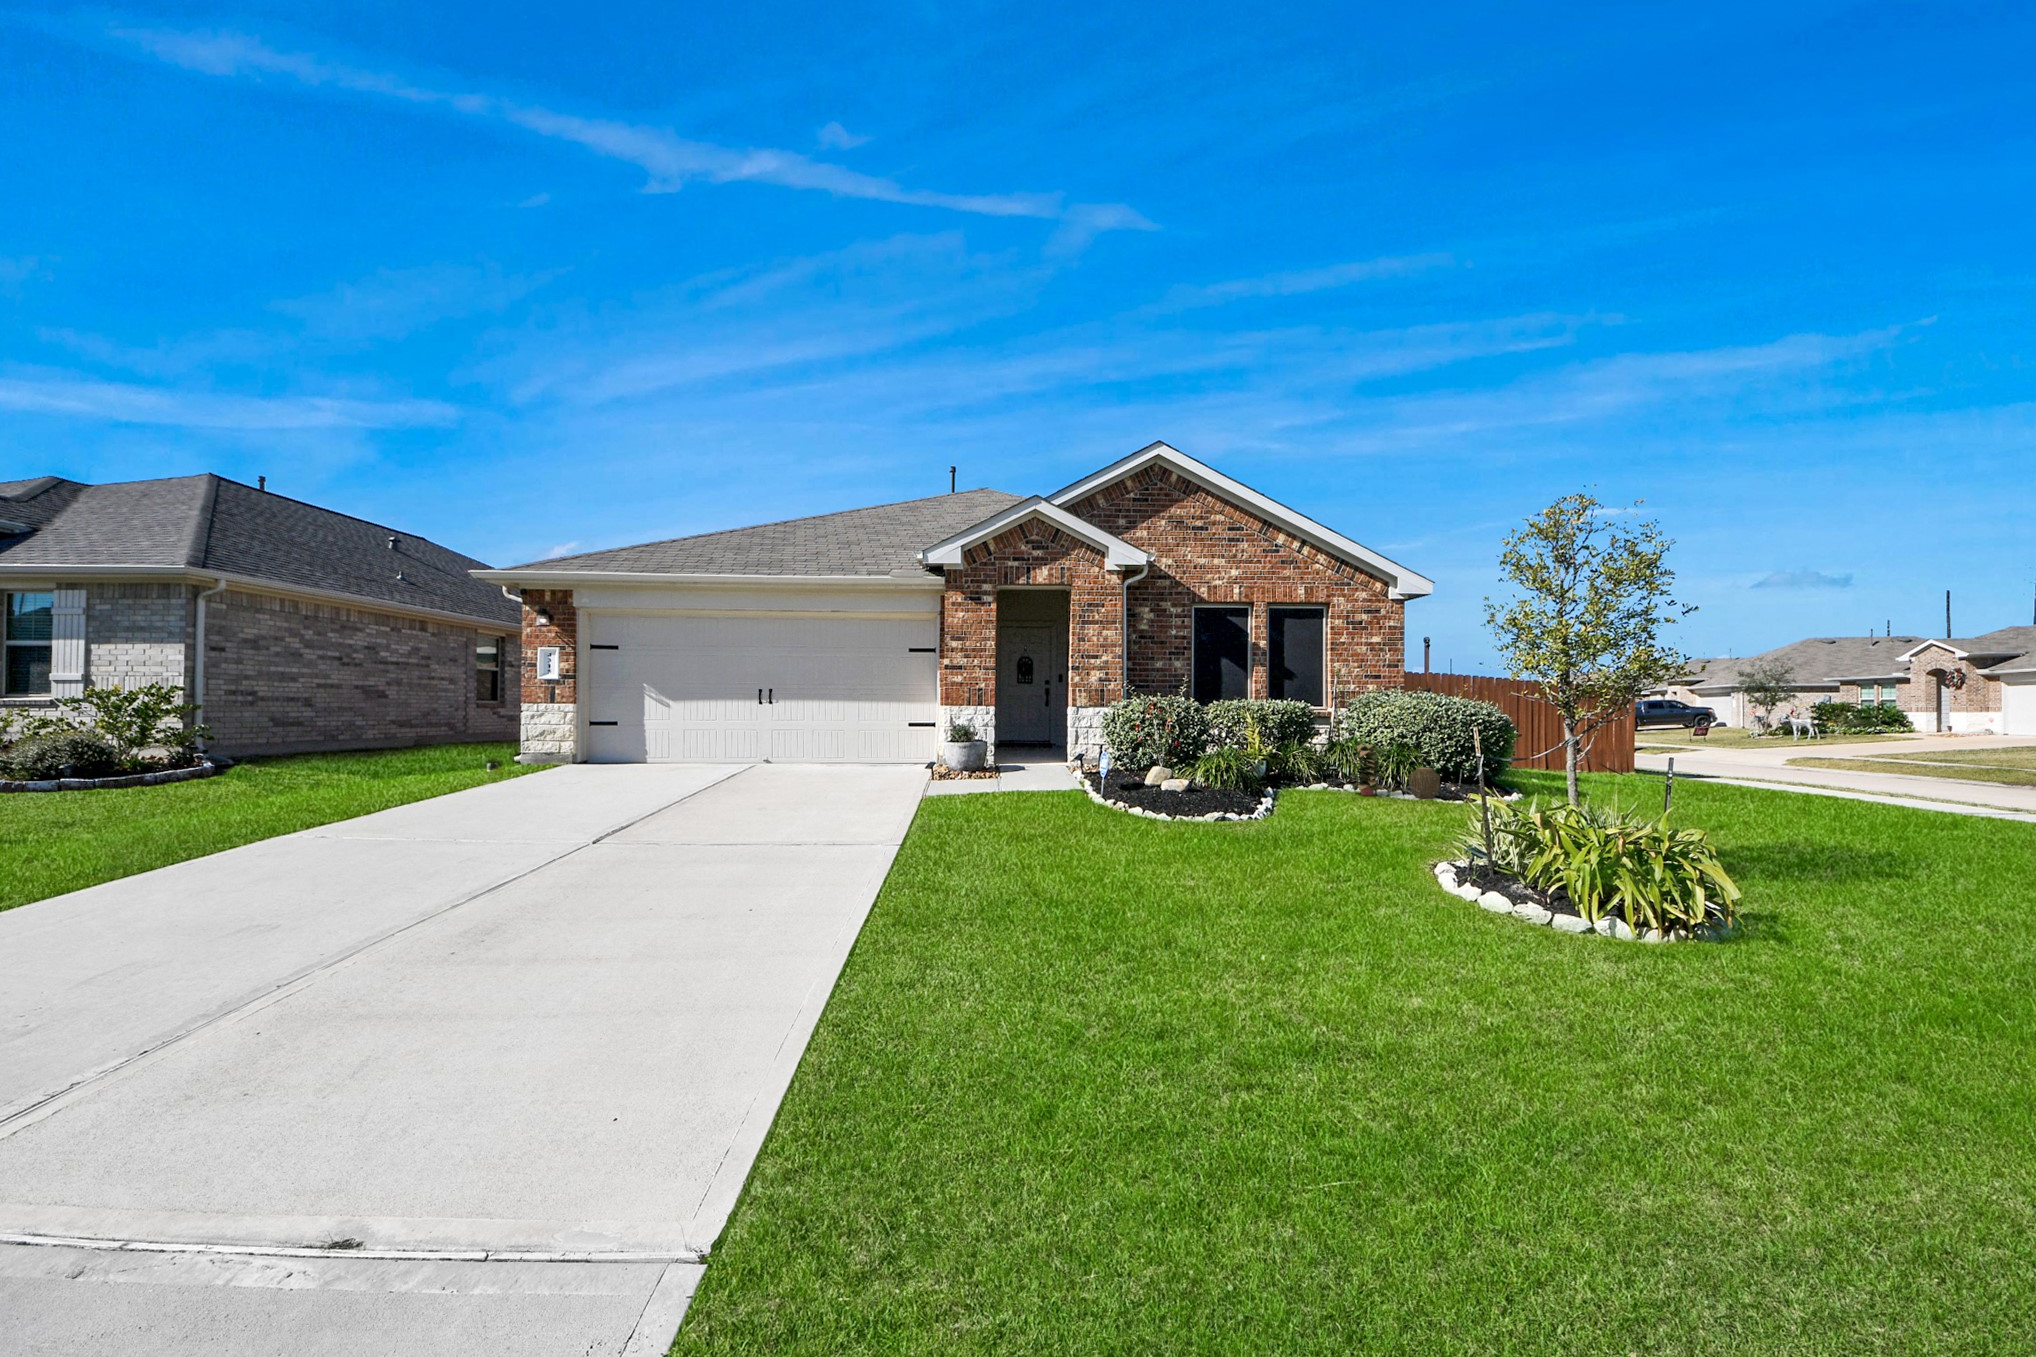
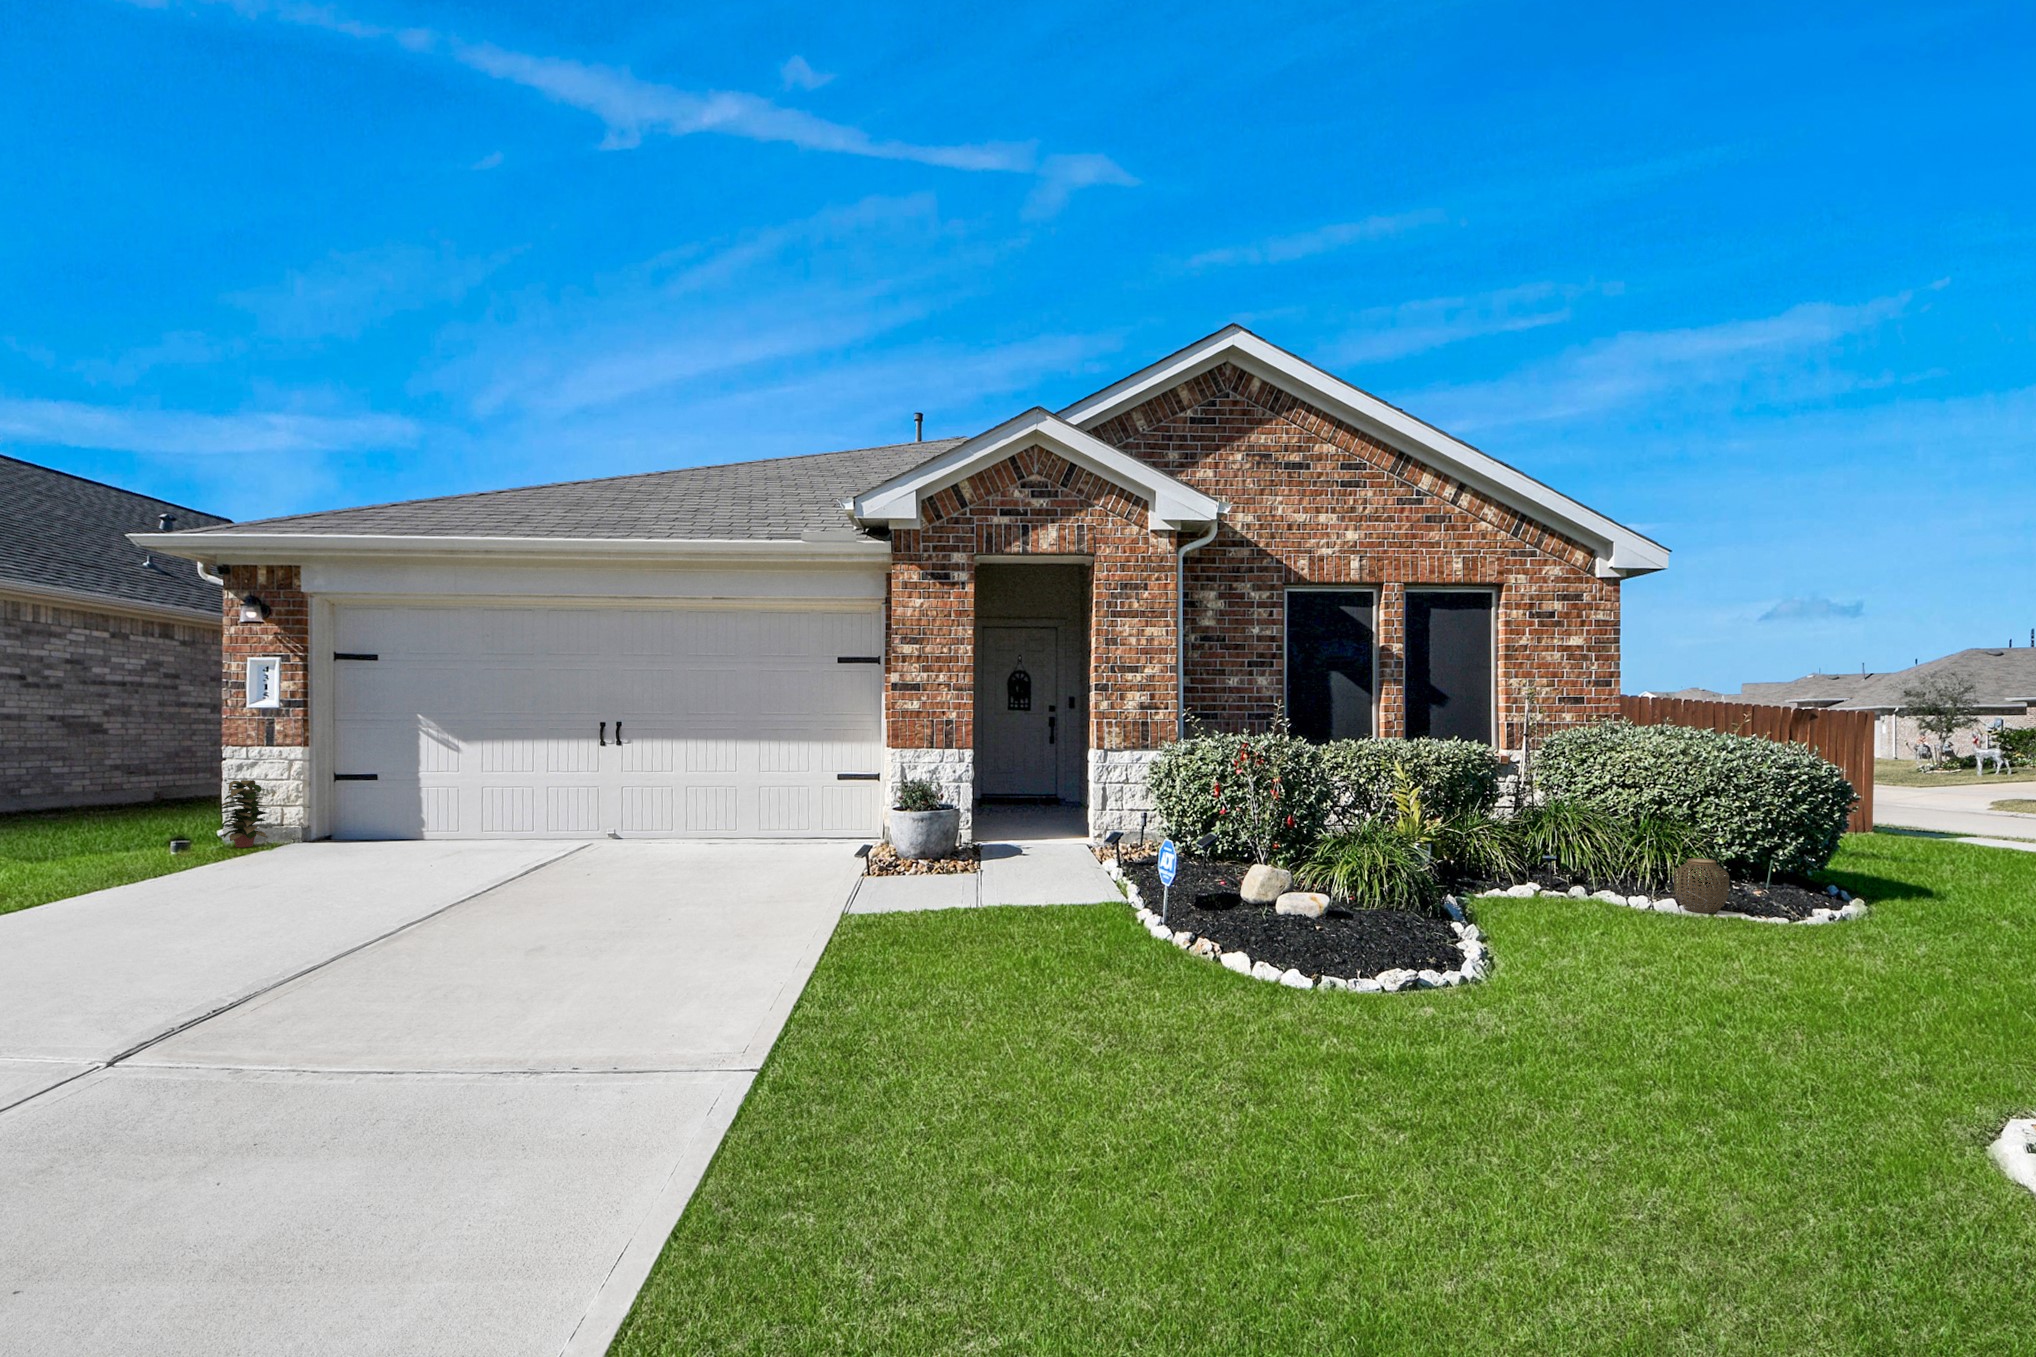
decorative plant: present [1350,745,1385,796] -> present [218,780,268,847]

